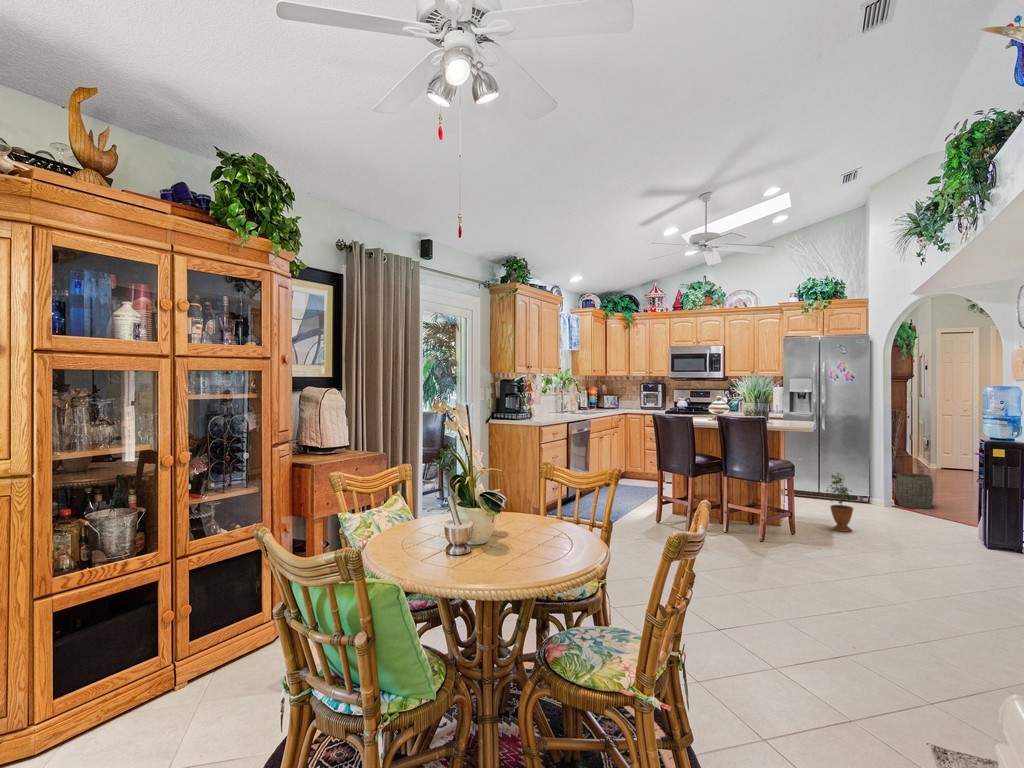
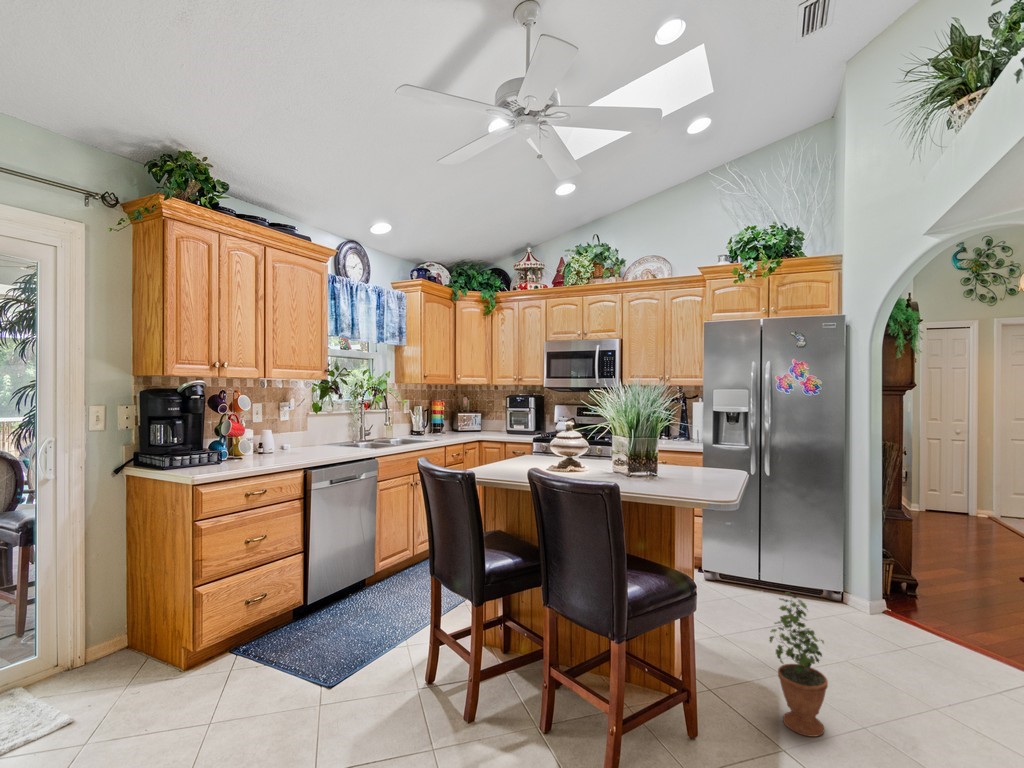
woven basket: present [896,473,934,509] -> none [891,554,960,626]

